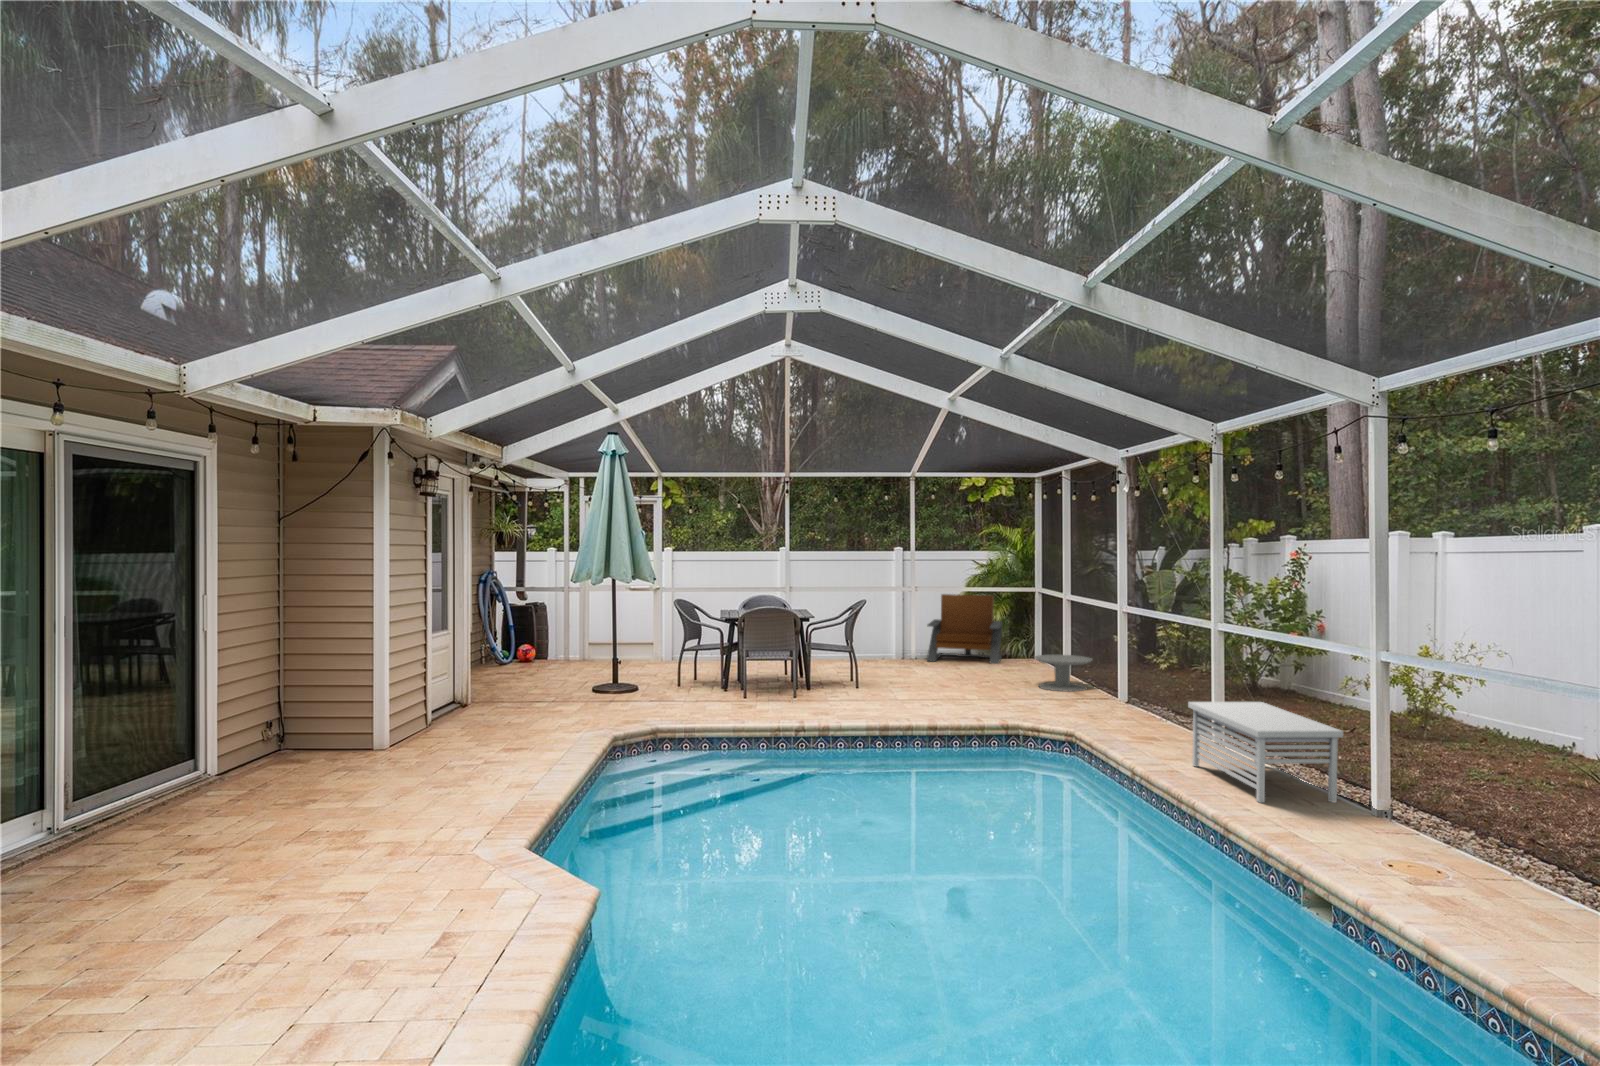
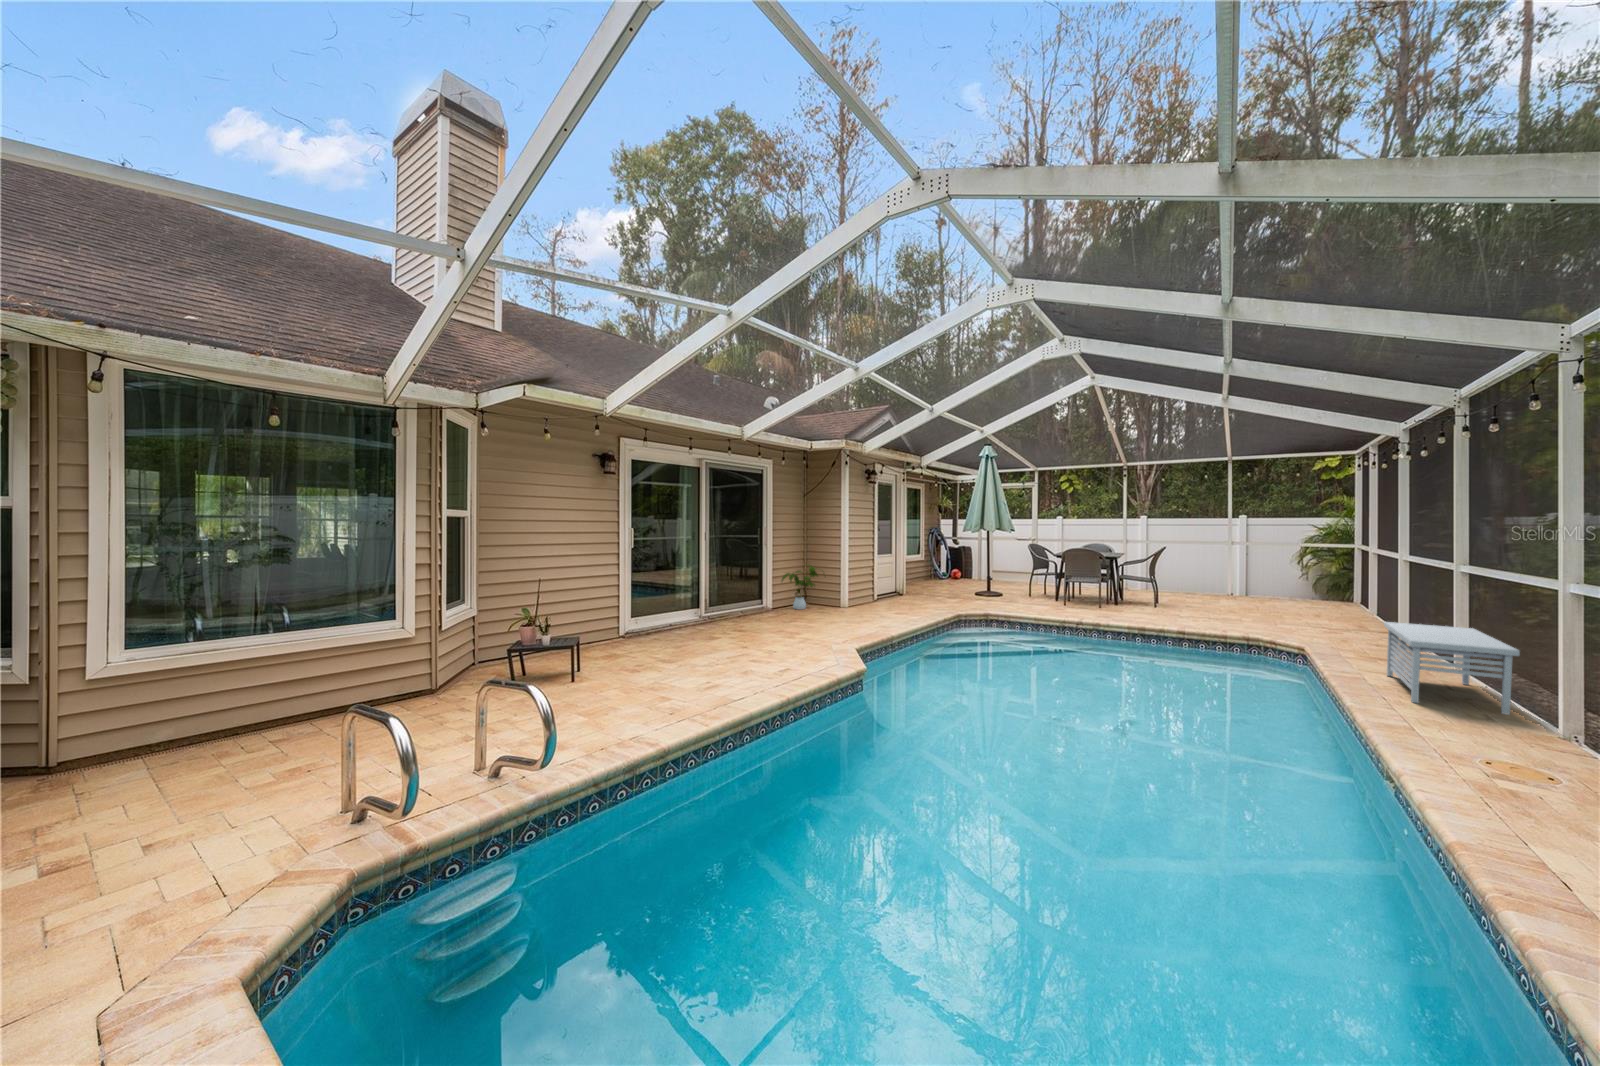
lounge chair: present [927,594,1002,664] -> none [1244,549,1325,605]
side table: present [1035,654,1092,692] -> none [1319,595,1381,626]
house plant: none [285,672,379,765] -> present [782,565,818,610]

